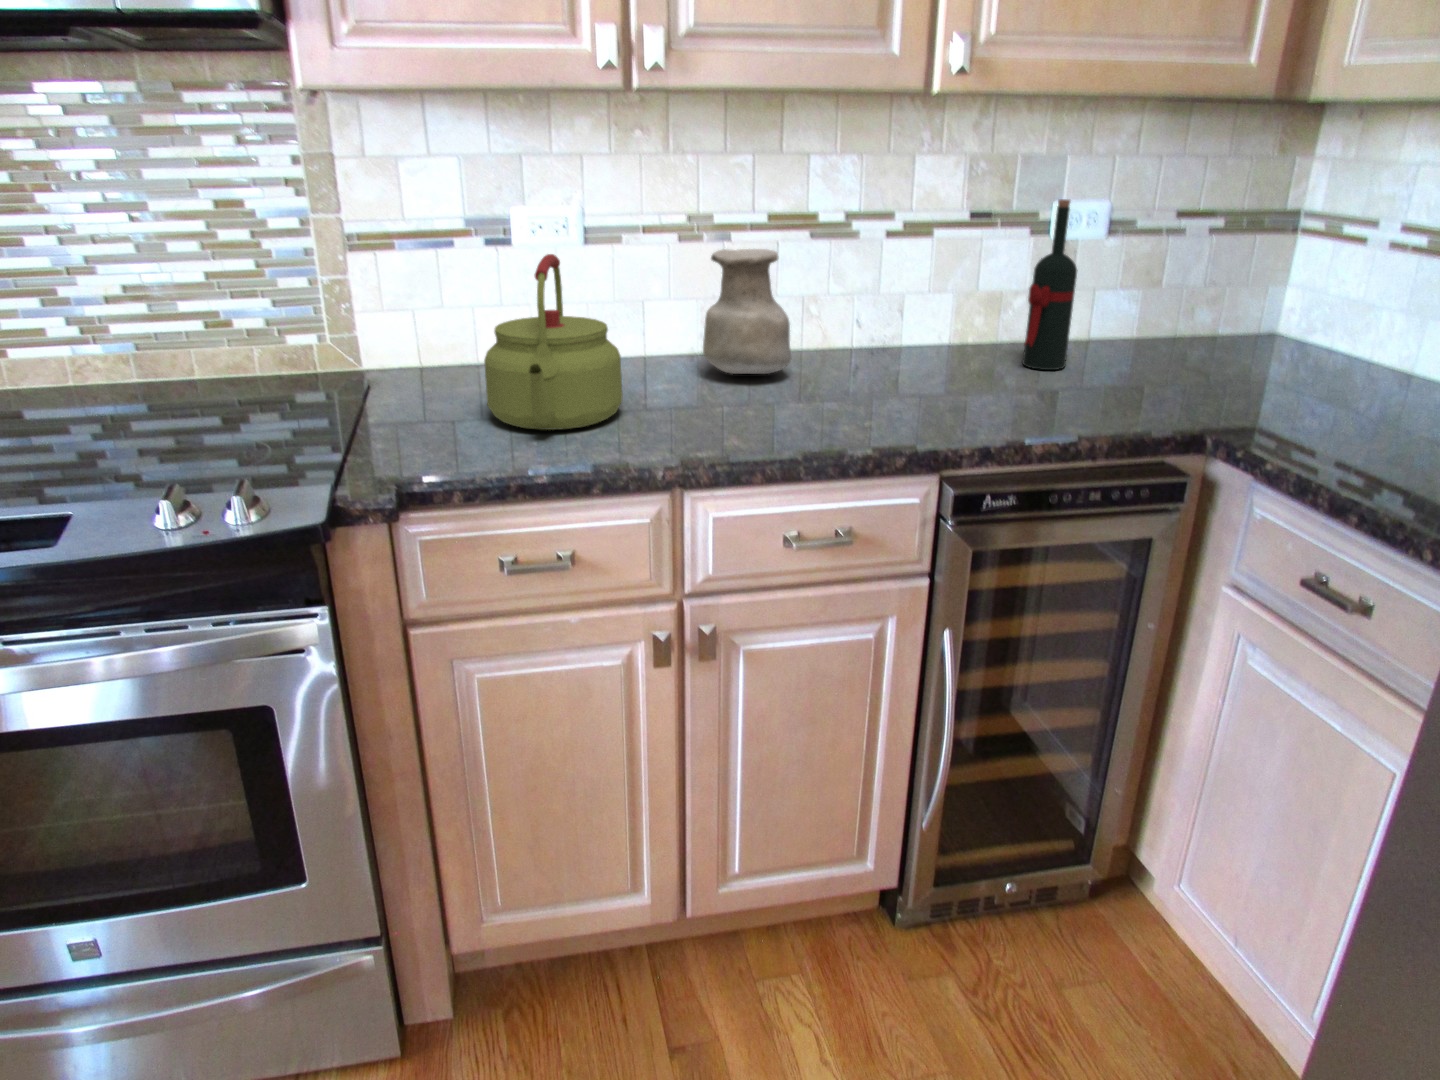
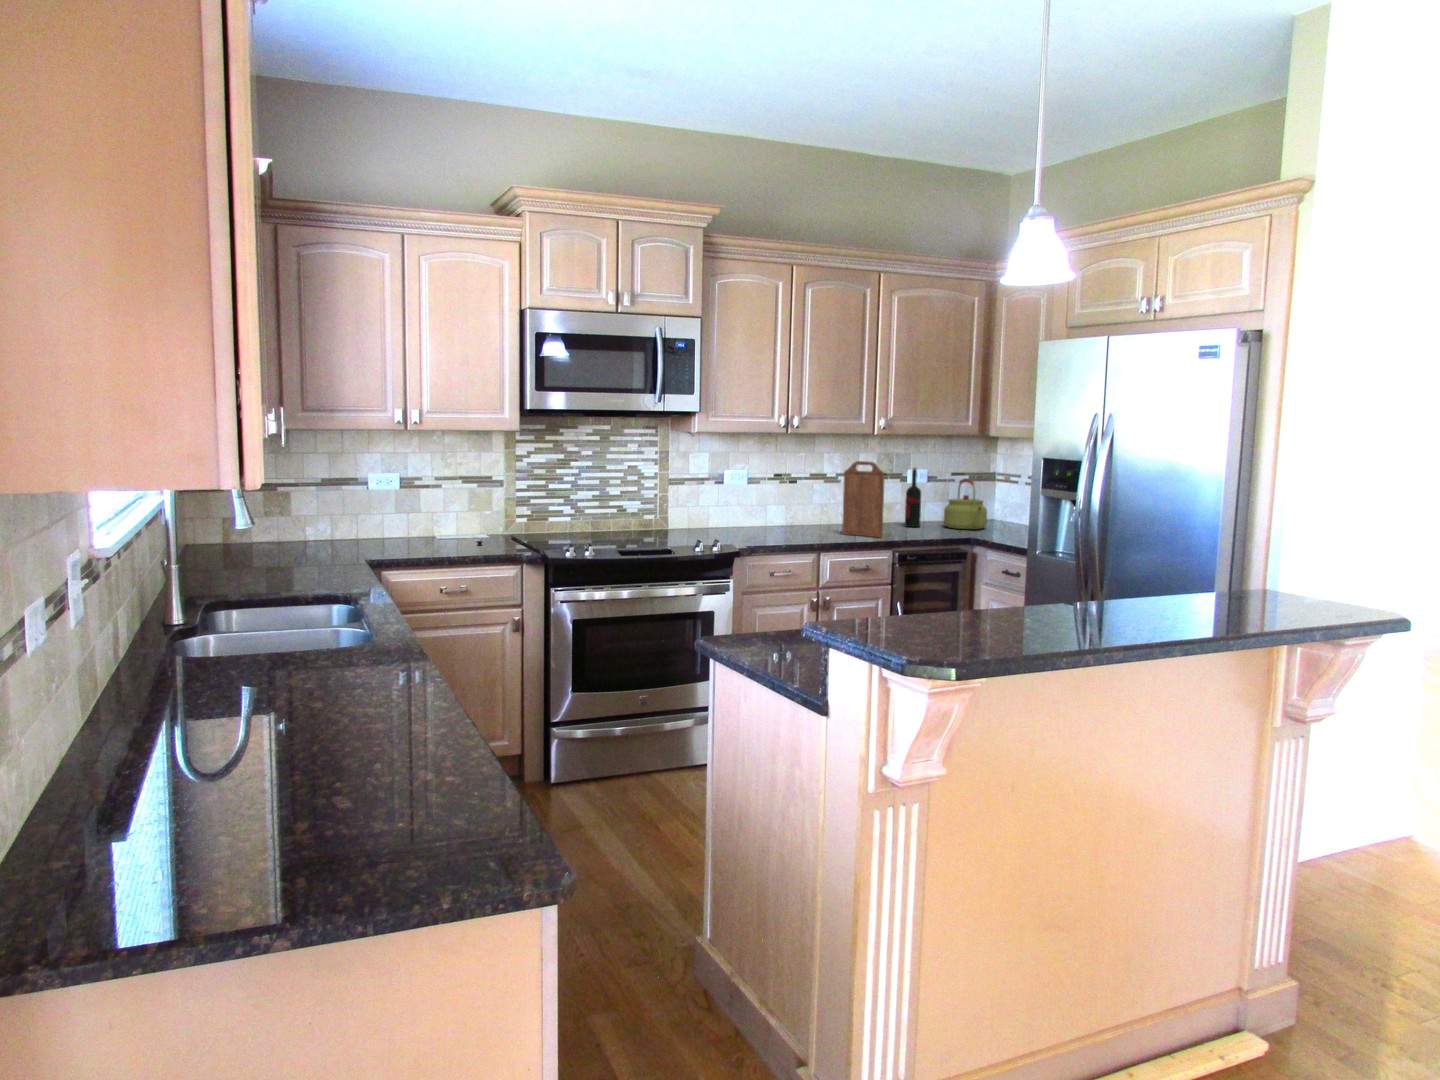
cutting board: none [810,187,933,433] -> present [842,461,885,537]
vase: present [703,249,791,374] -> none [795,484,827,528]
kettle: present [484,254,623,430] -> present [944,479,987,529]

